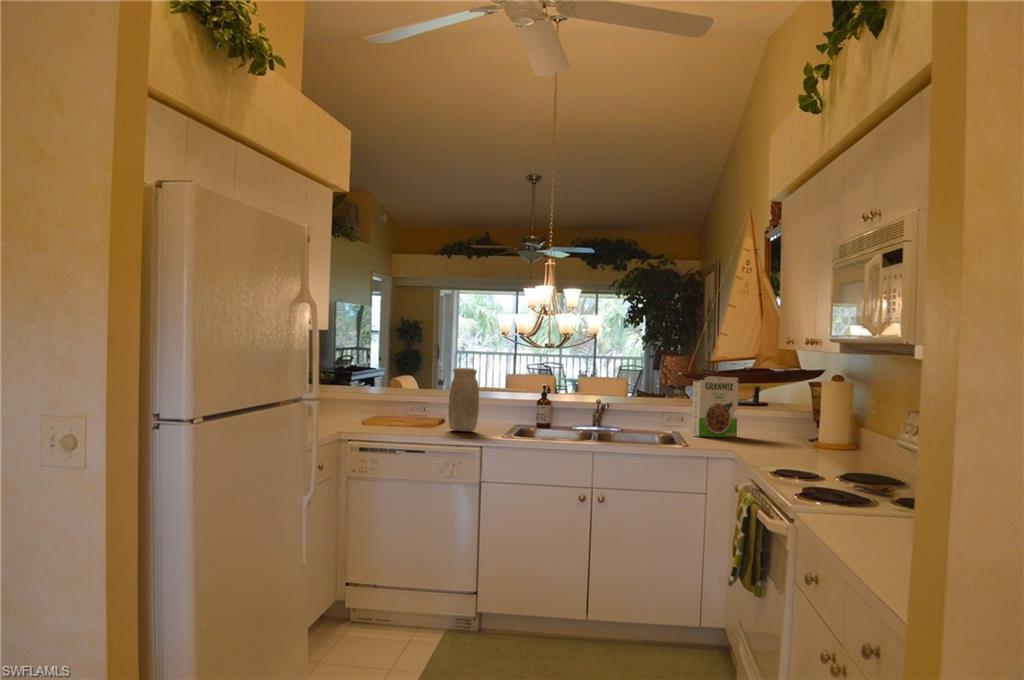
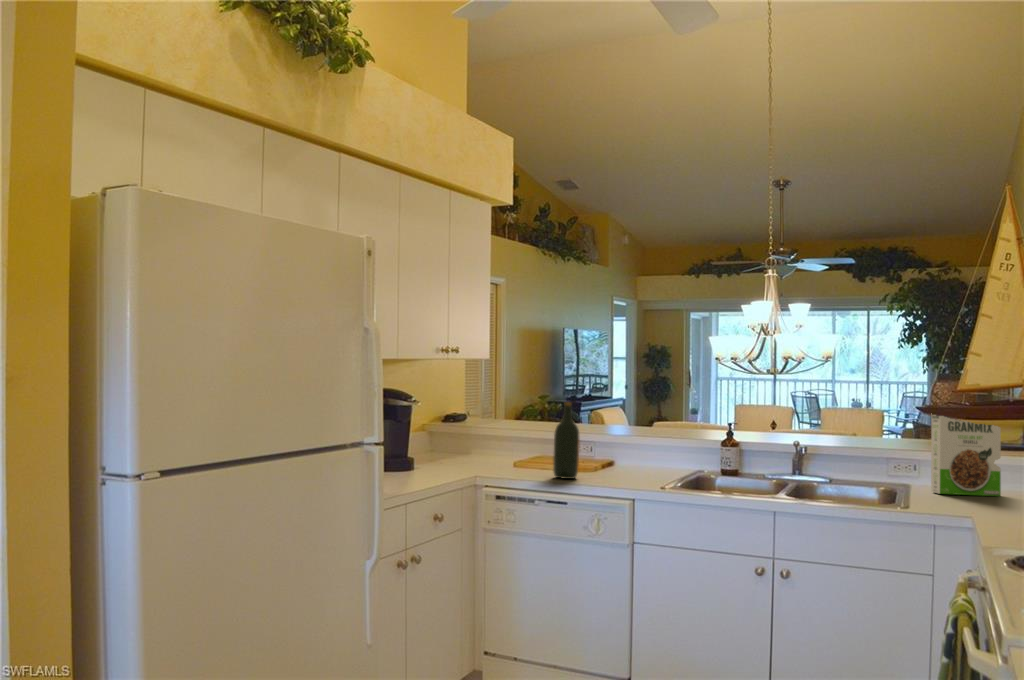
wine bottle: none [407,367,430,432] -> present [553,402,580,479]
vase: present [448,368,479,432] -> none [605,403,640,479]

